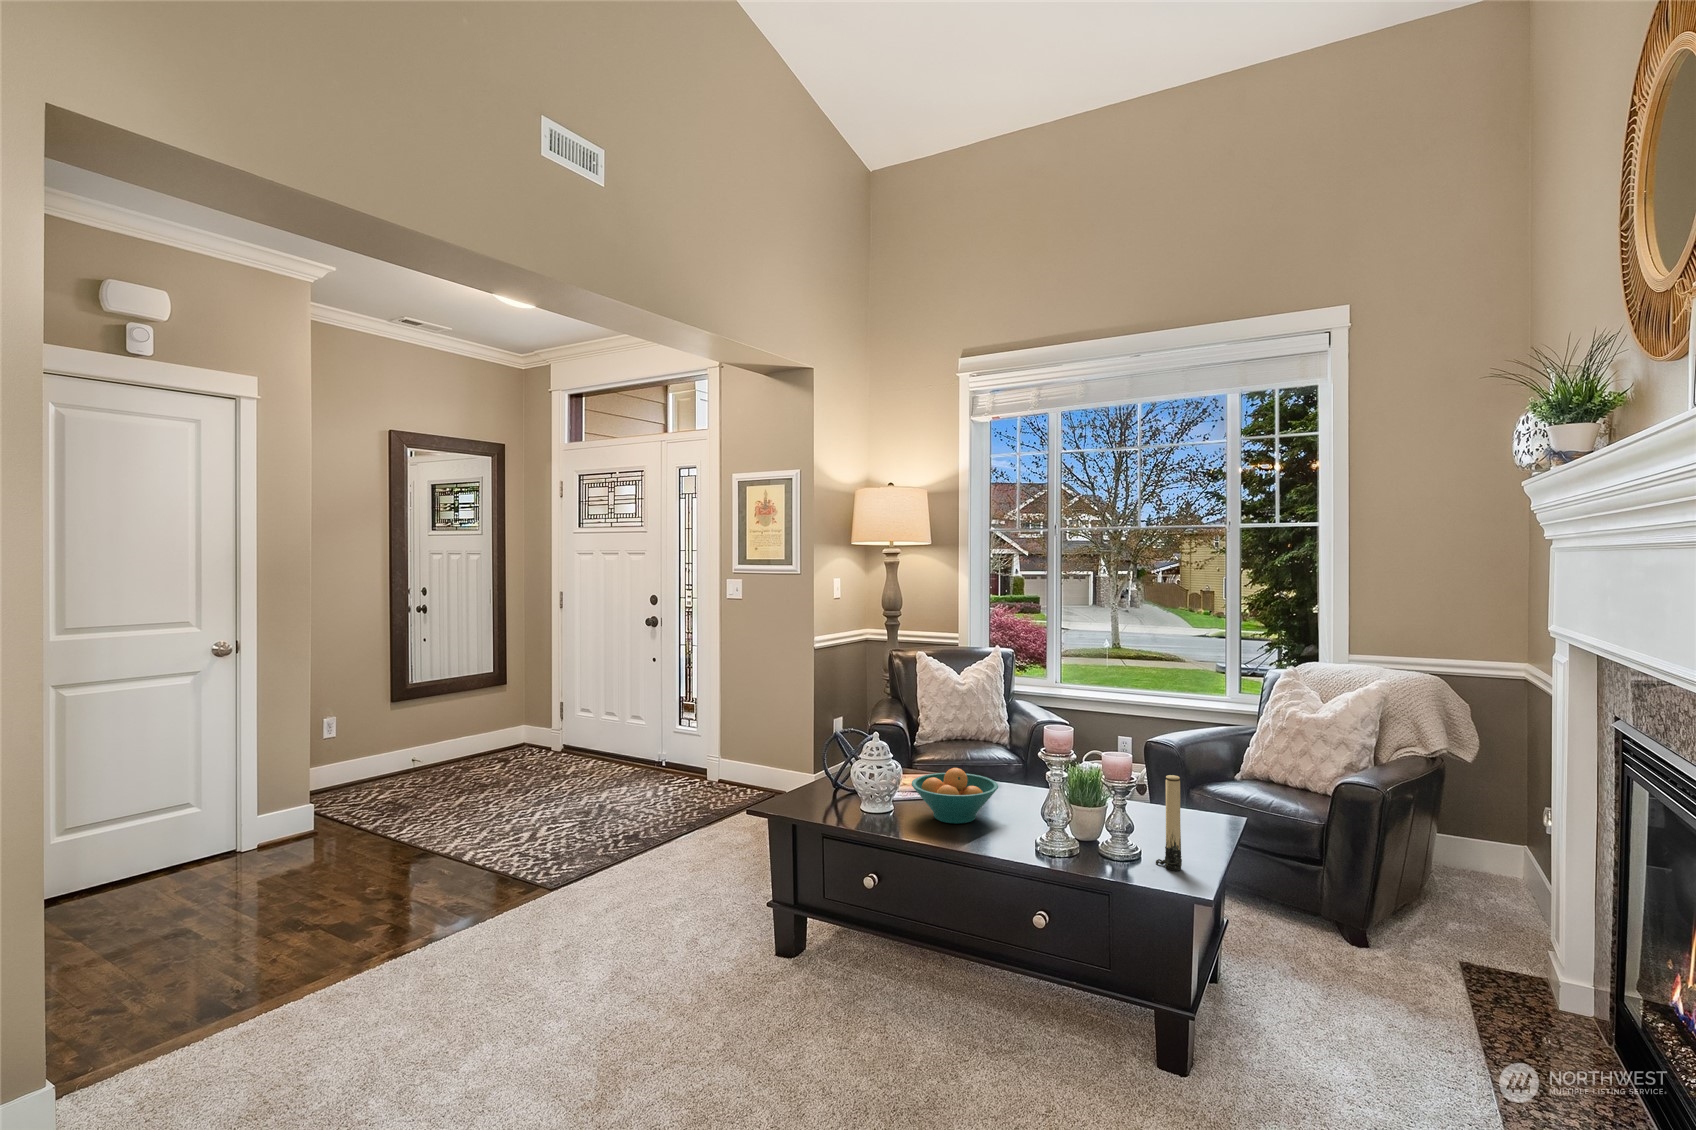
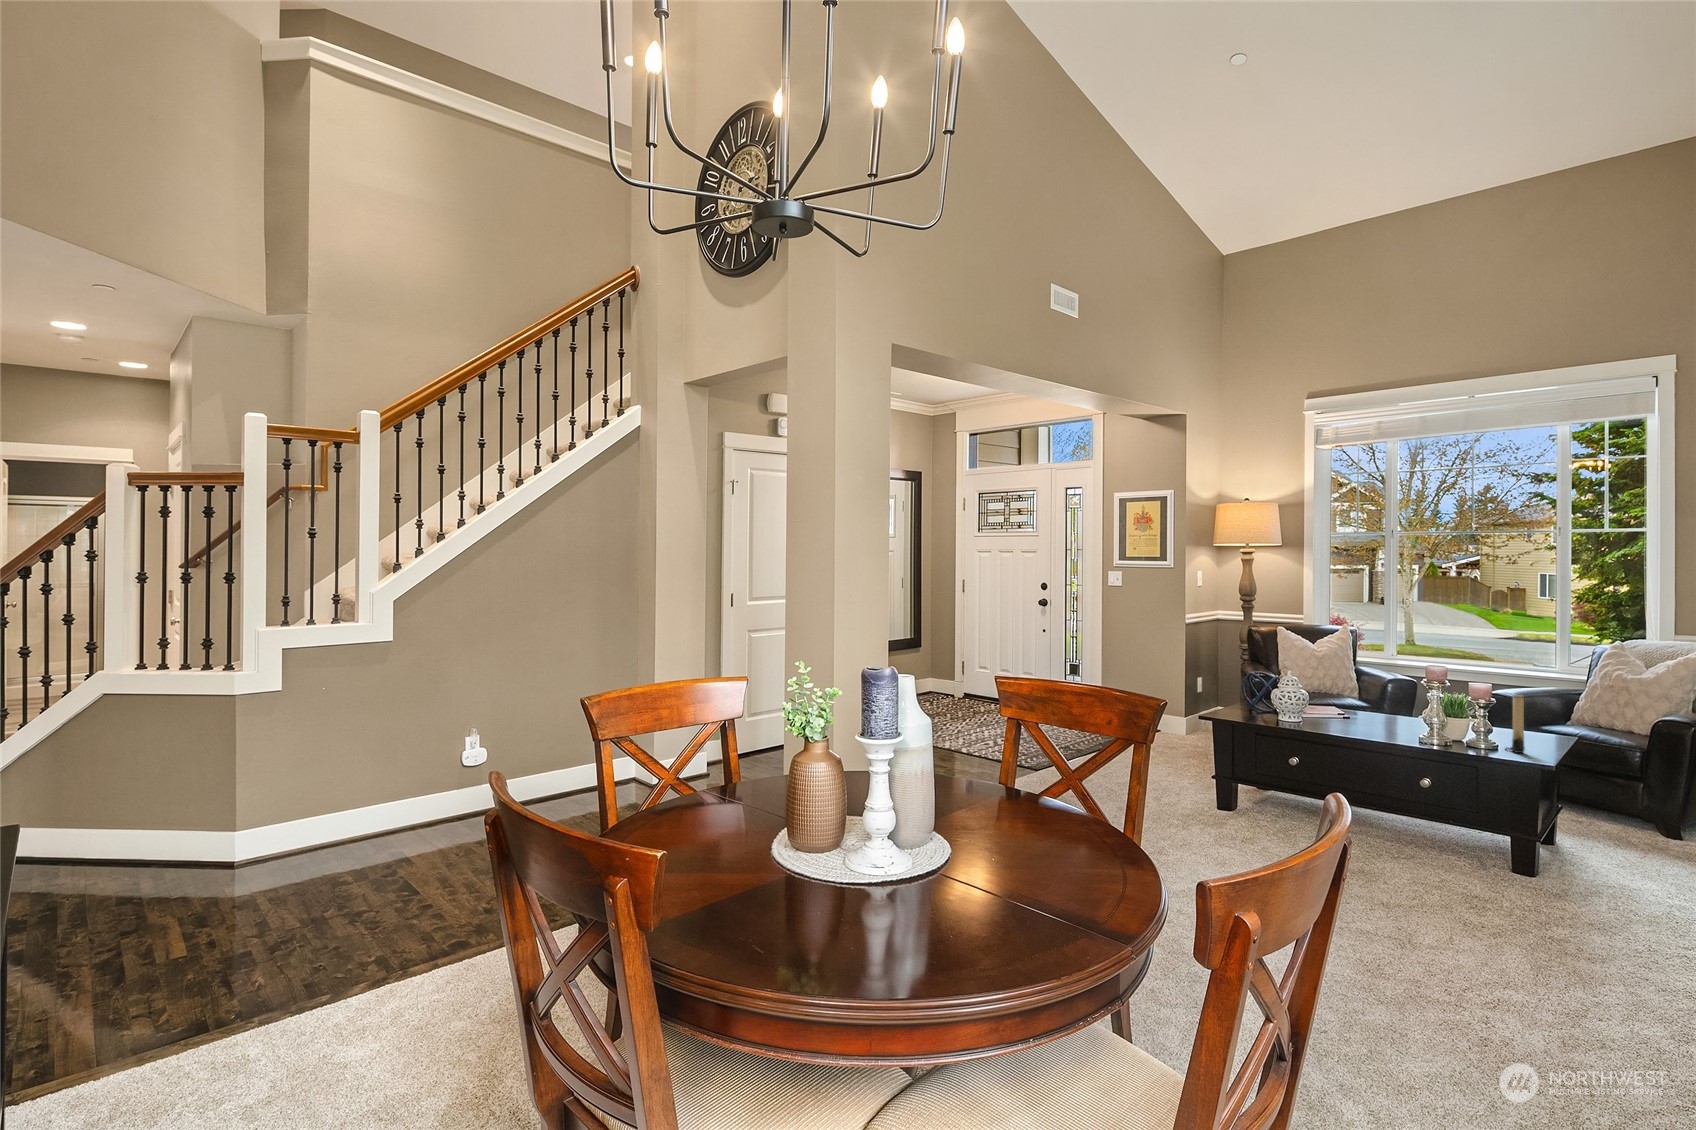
fruit bowl: present [912,768,998,824] -> none [1315,693,1380,727]

